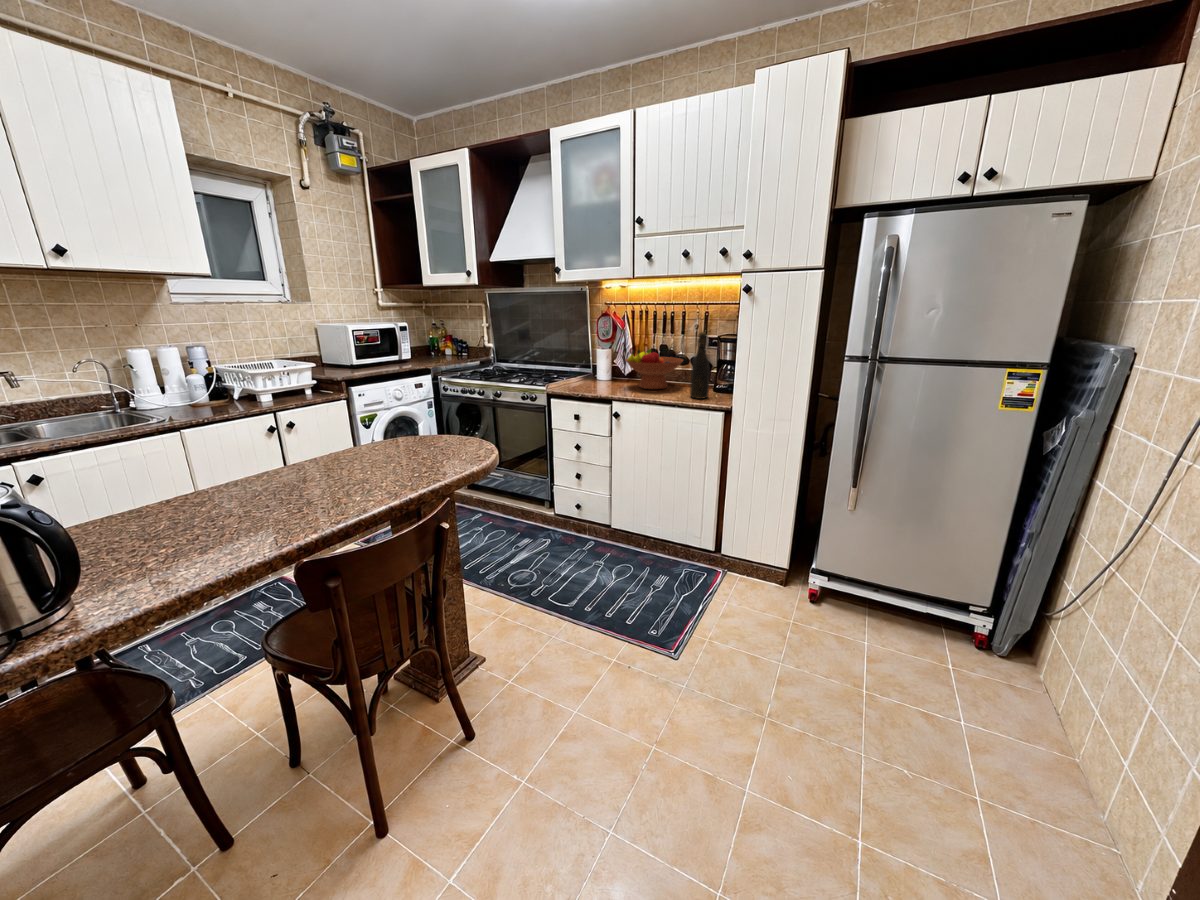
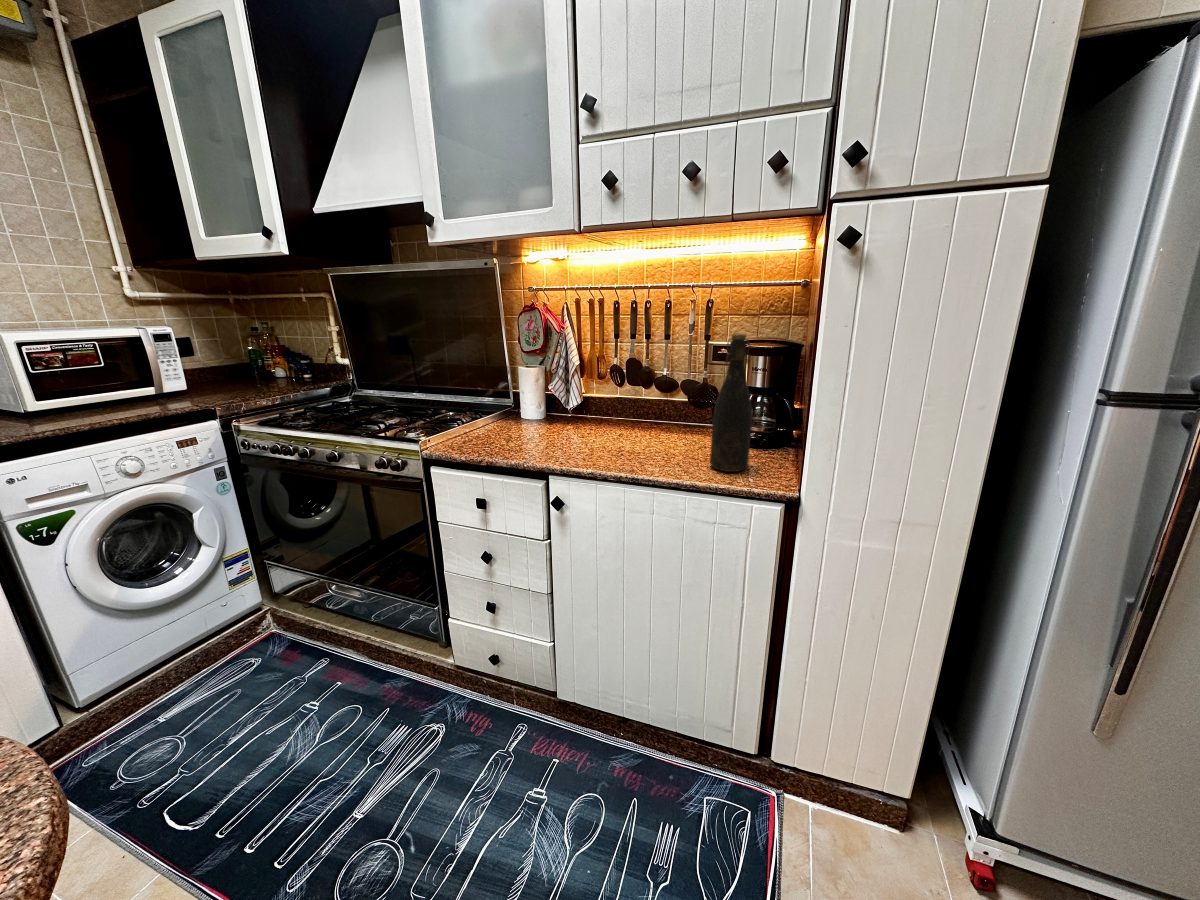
fruit bowl: present [625,349,683,389] -> none [571,369,681,446]

